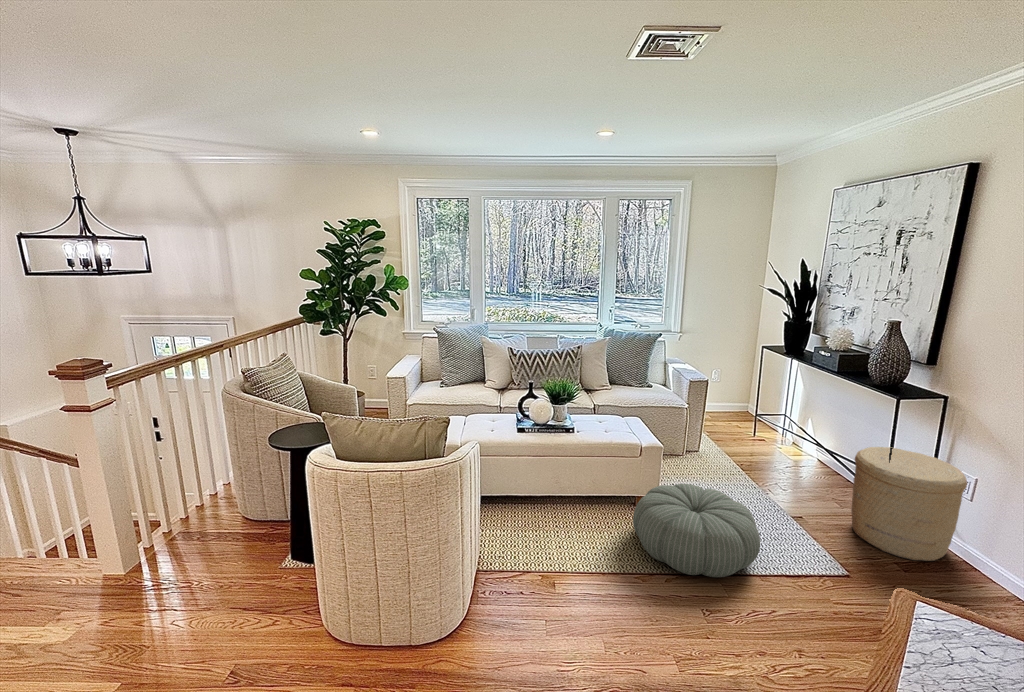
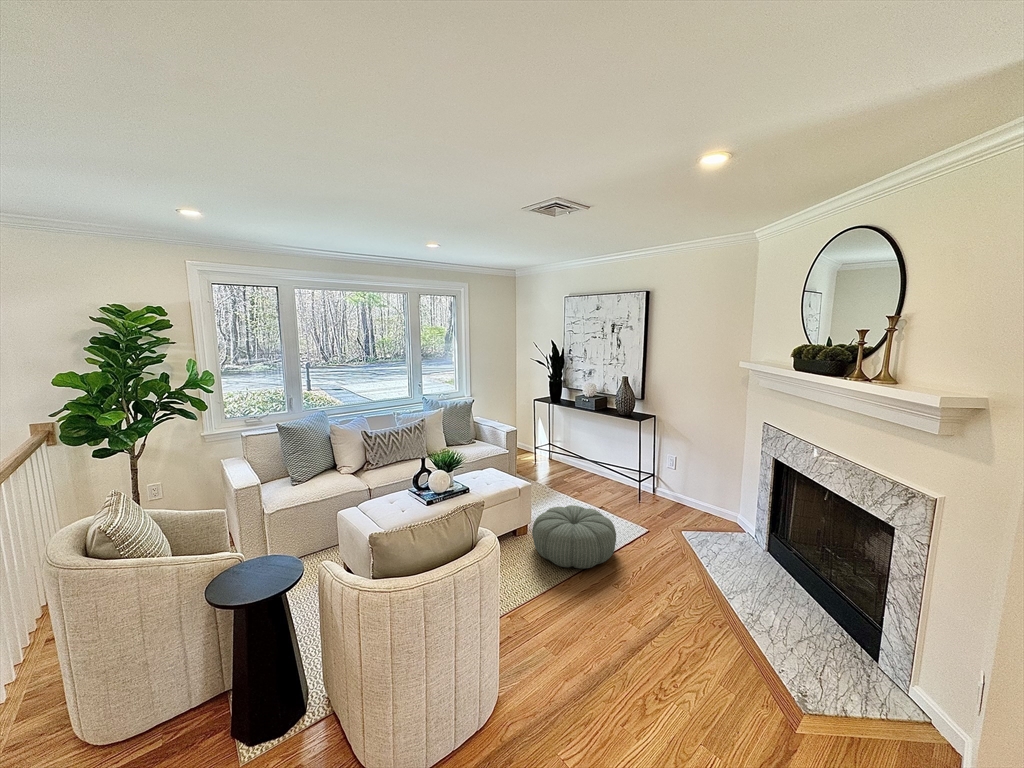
woven basket: present [851,447,967,561] -> none [623,451,677,512]

